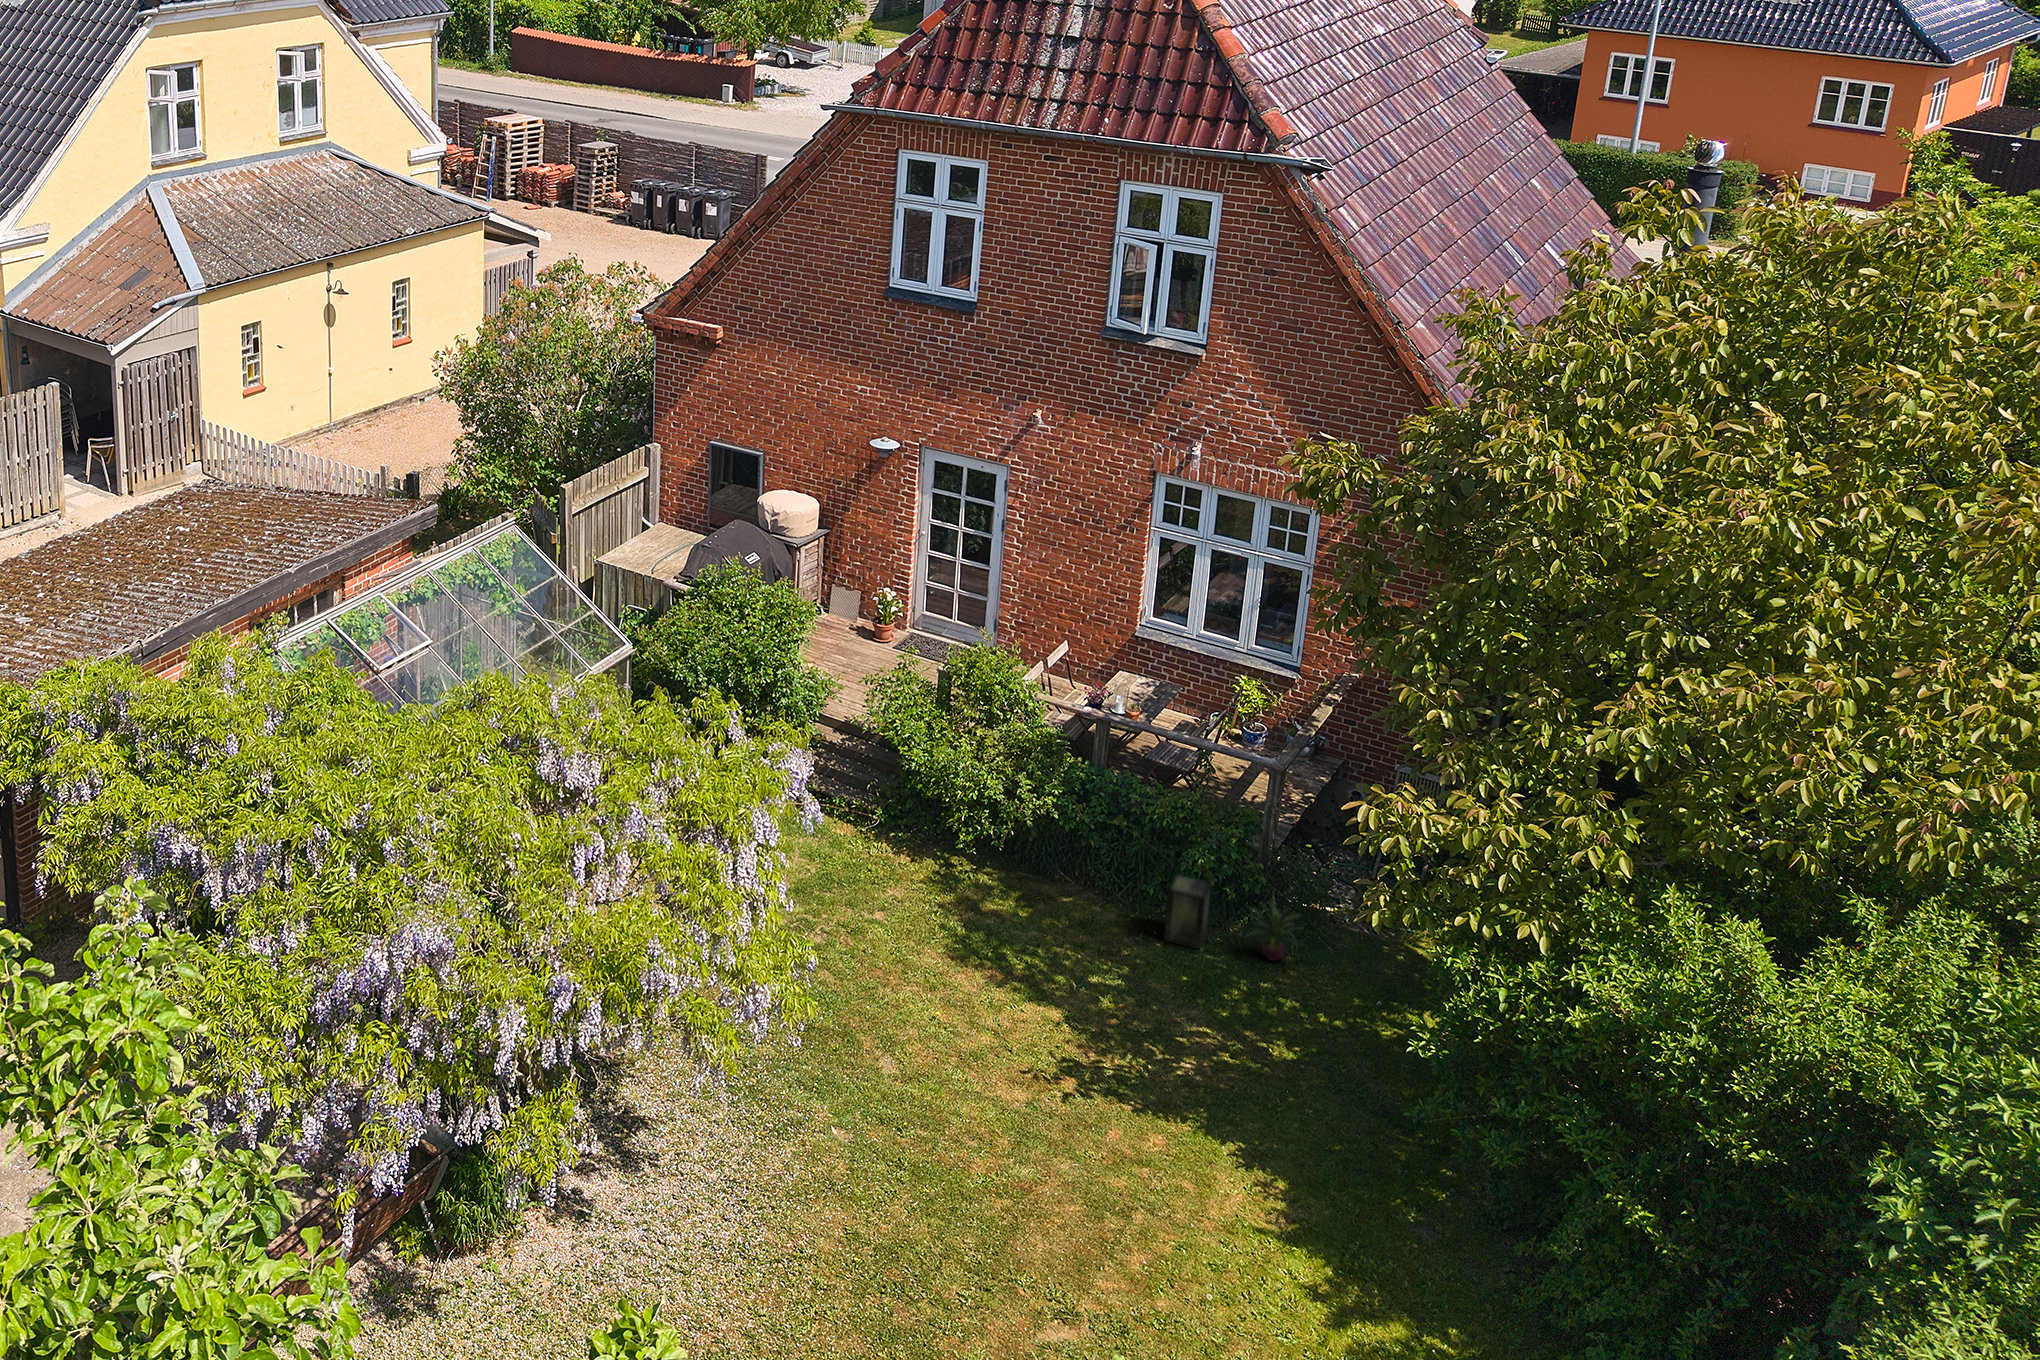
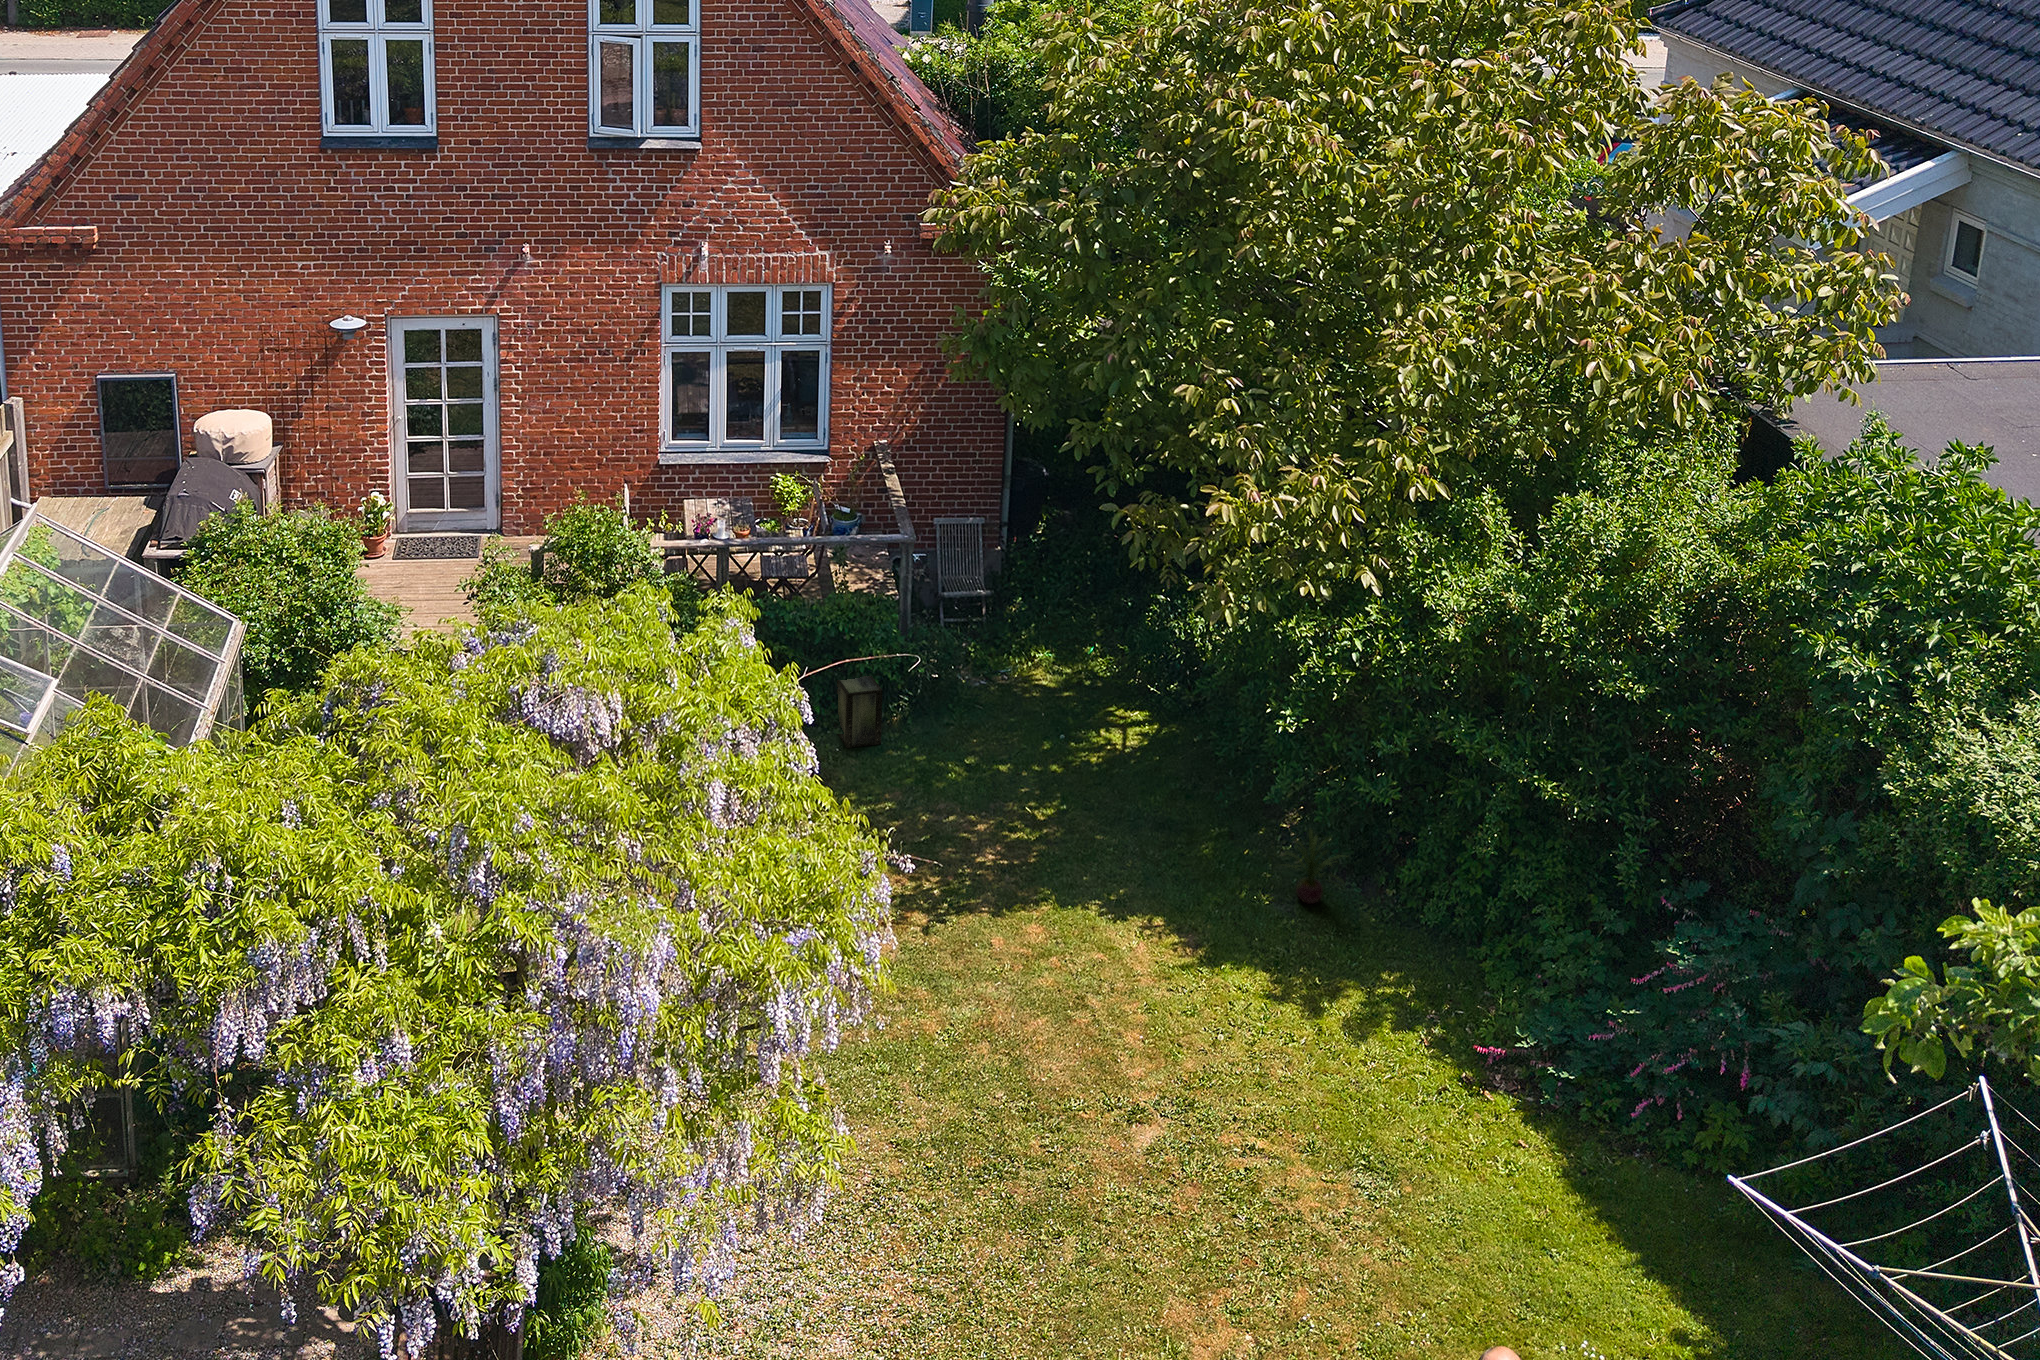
decorative plant: present [1256,899,1292,961] -> present [1285,829,1343,904]

